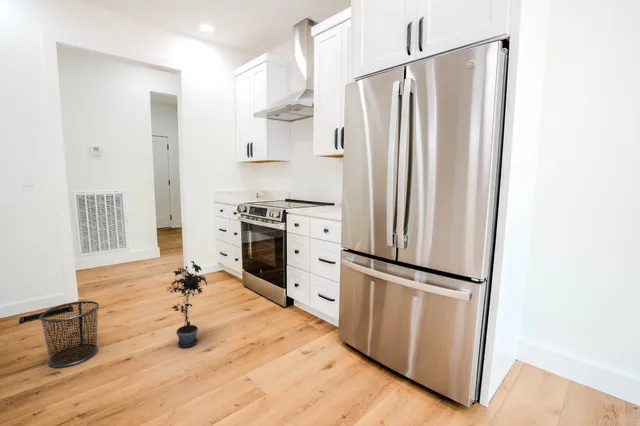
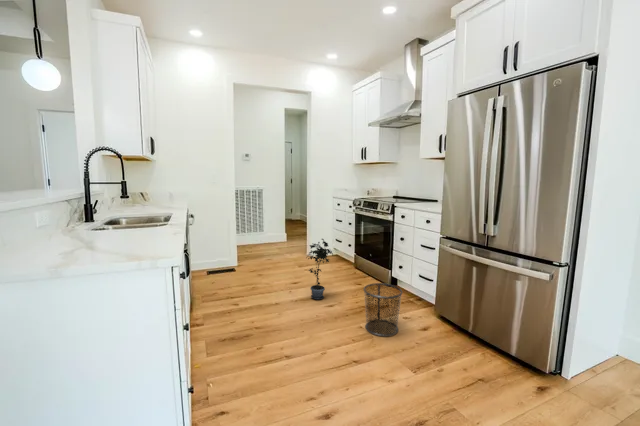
waste bin: present [39,301,99,367] -> present [364,283,402,336]

